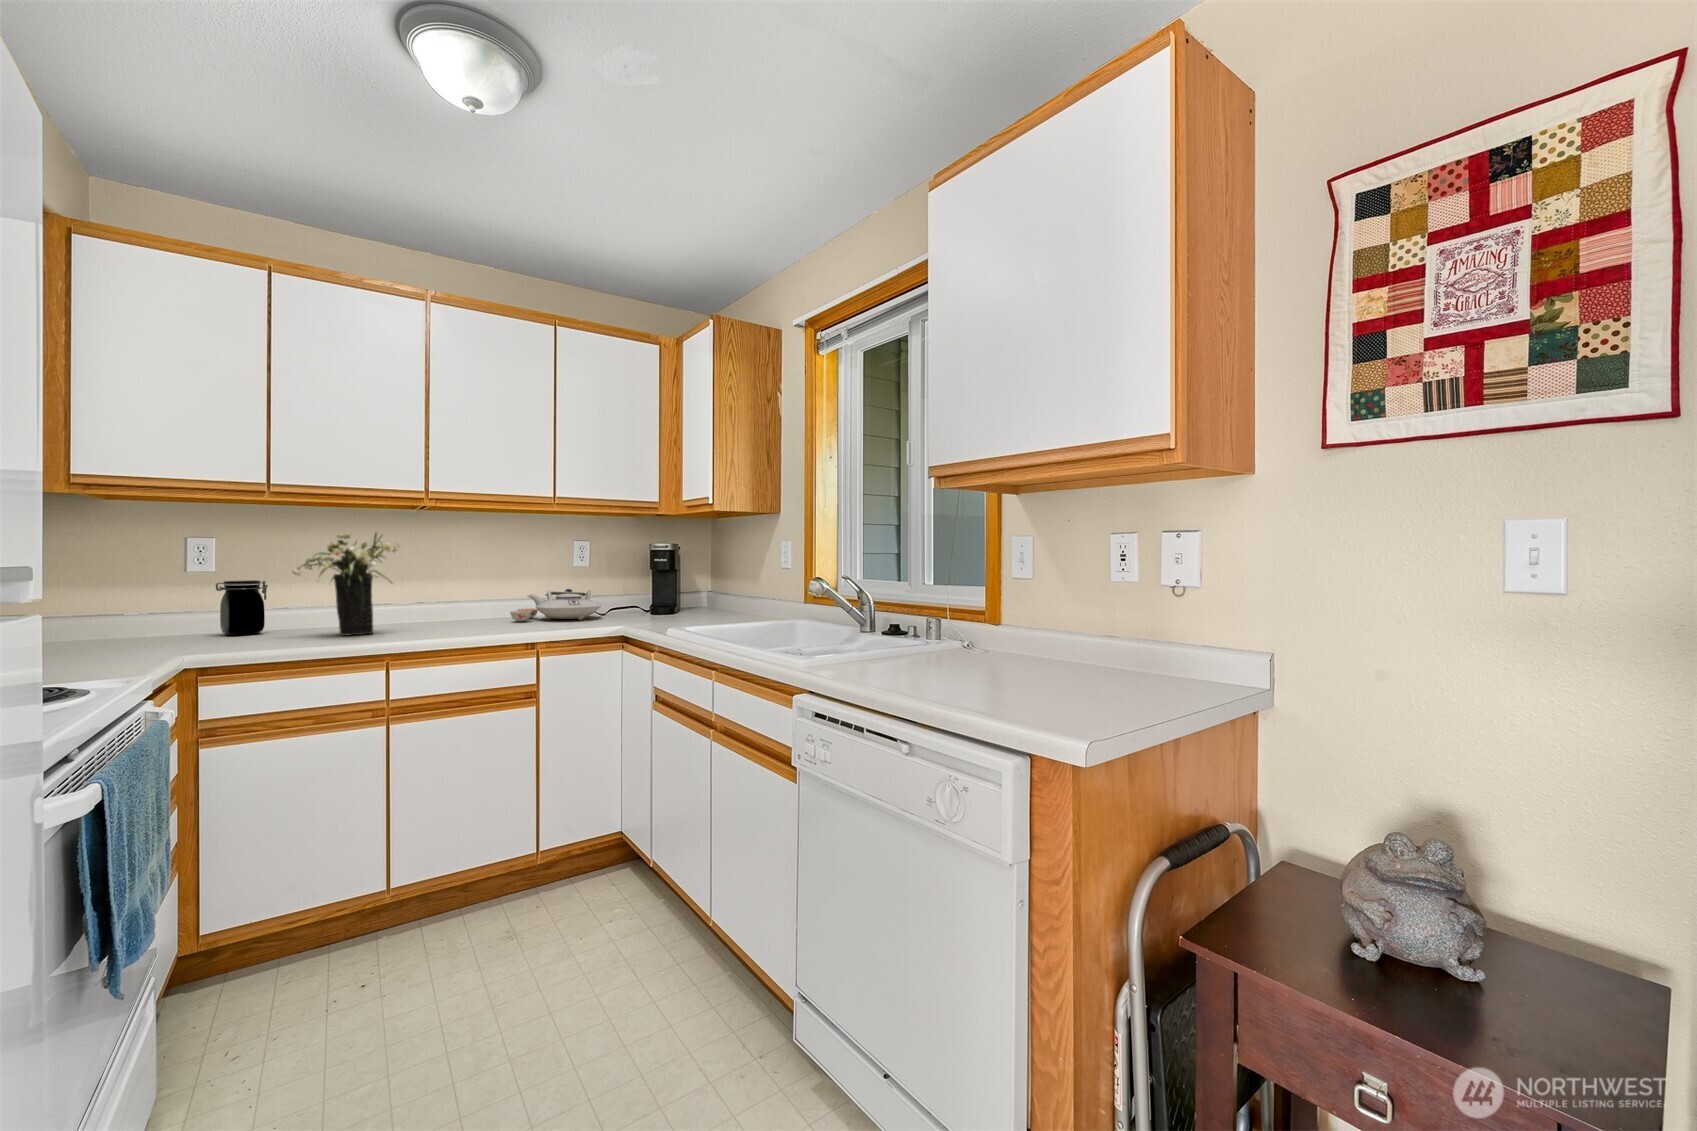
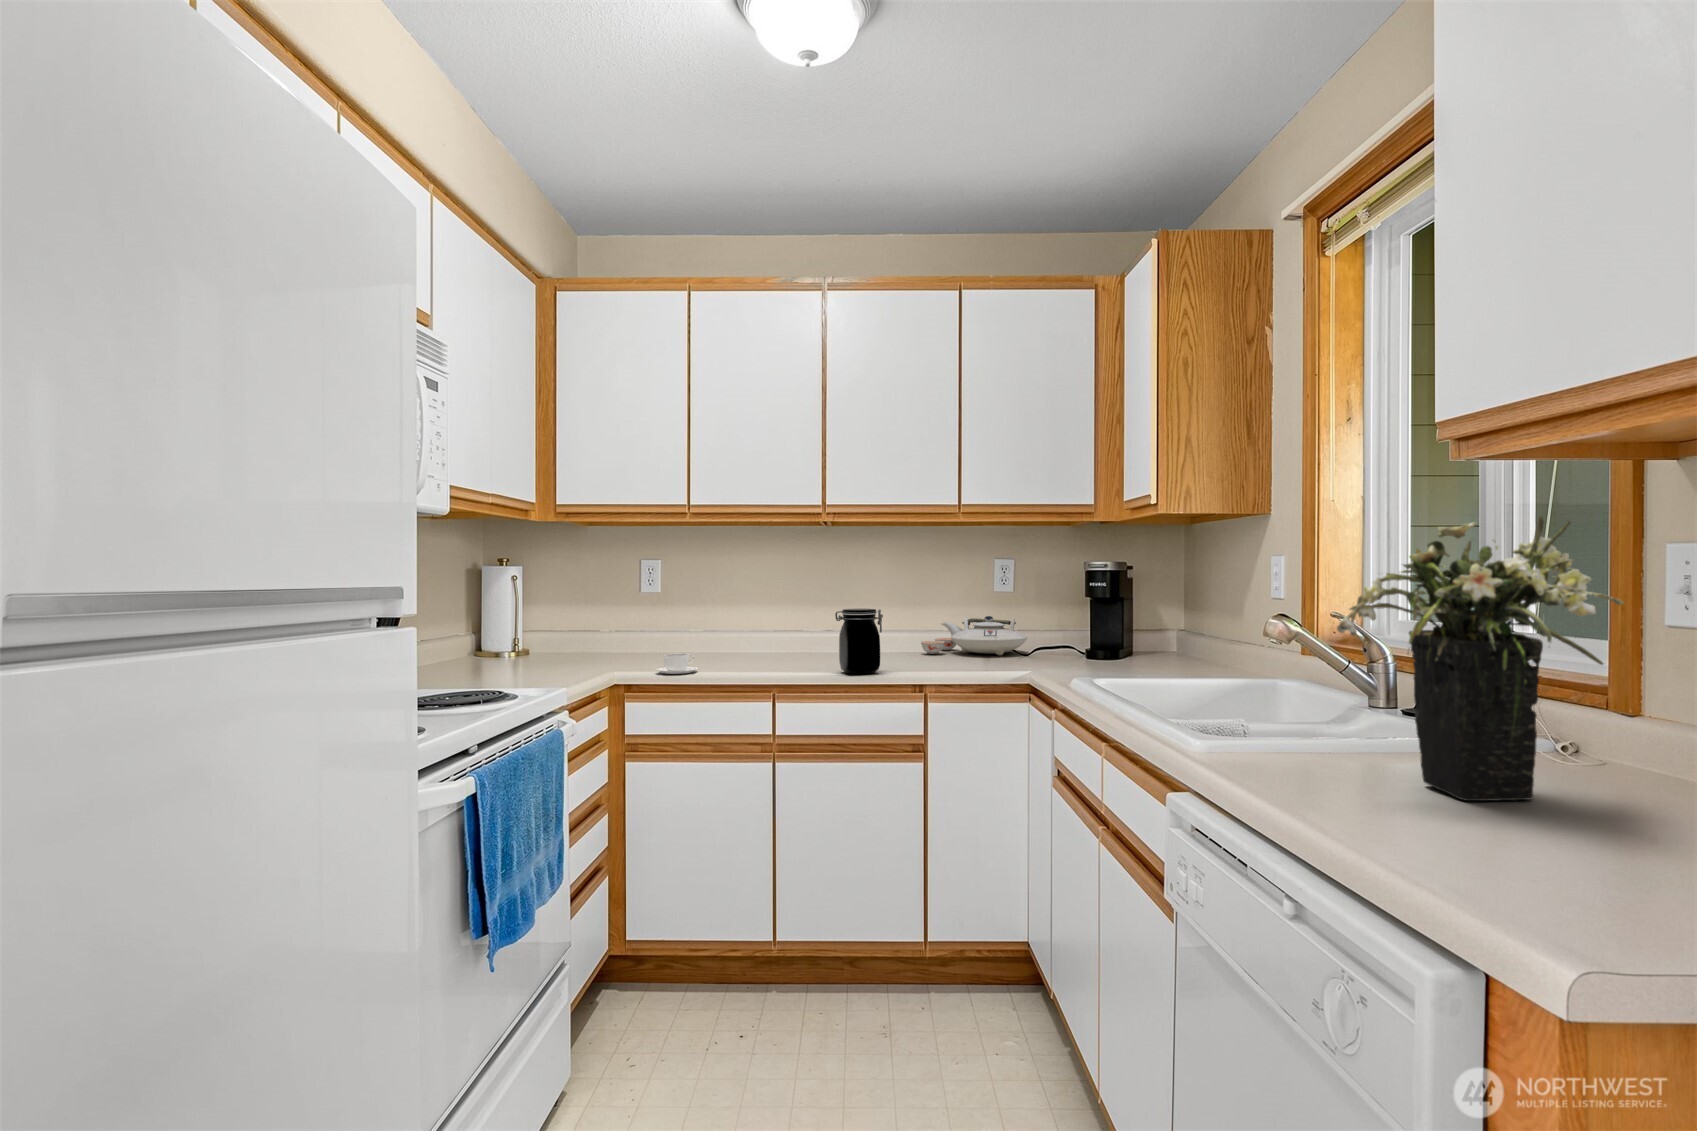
flower arrangement: present [292,533,399,636] -> present [1337,516,1624,801]
jar: present [216,580,268,635] -> present [835,608,883,674]
coffee cup: none [246,630,298,651] -> present [656,653,698,674]

